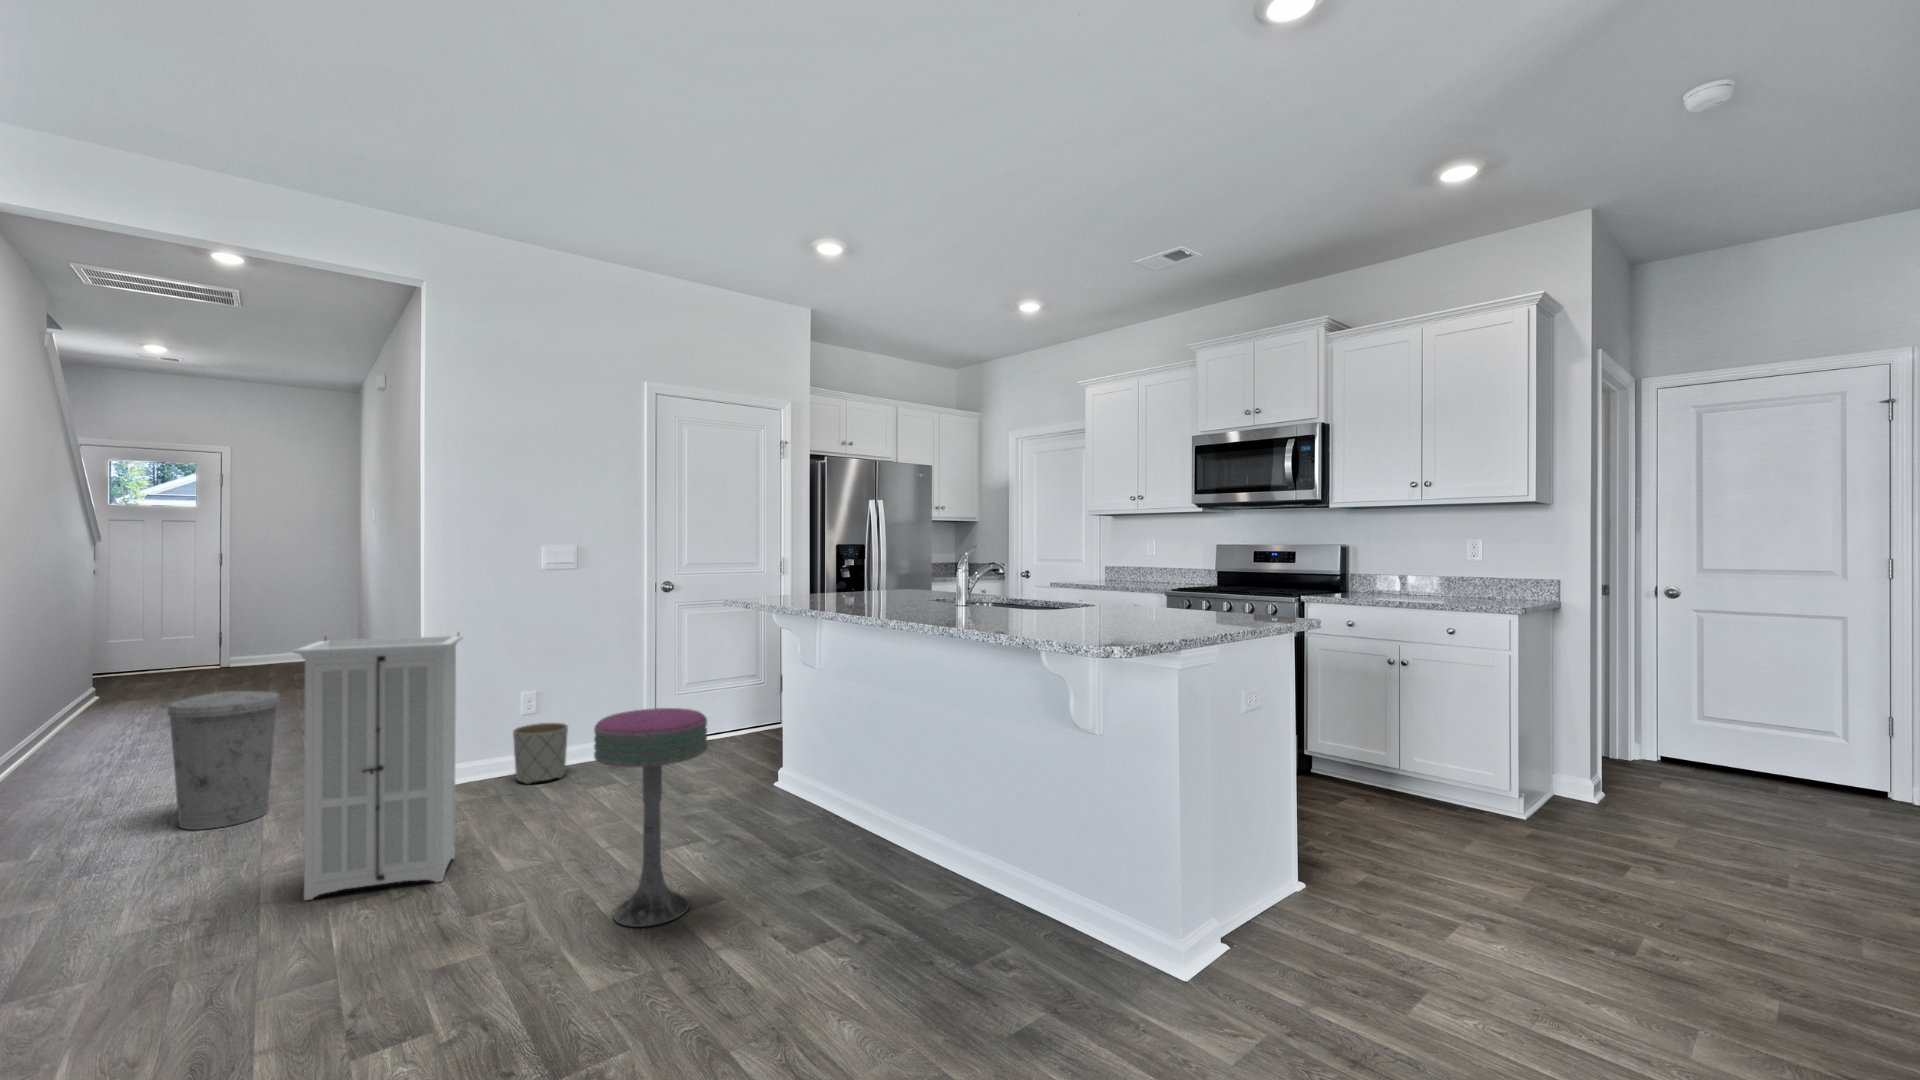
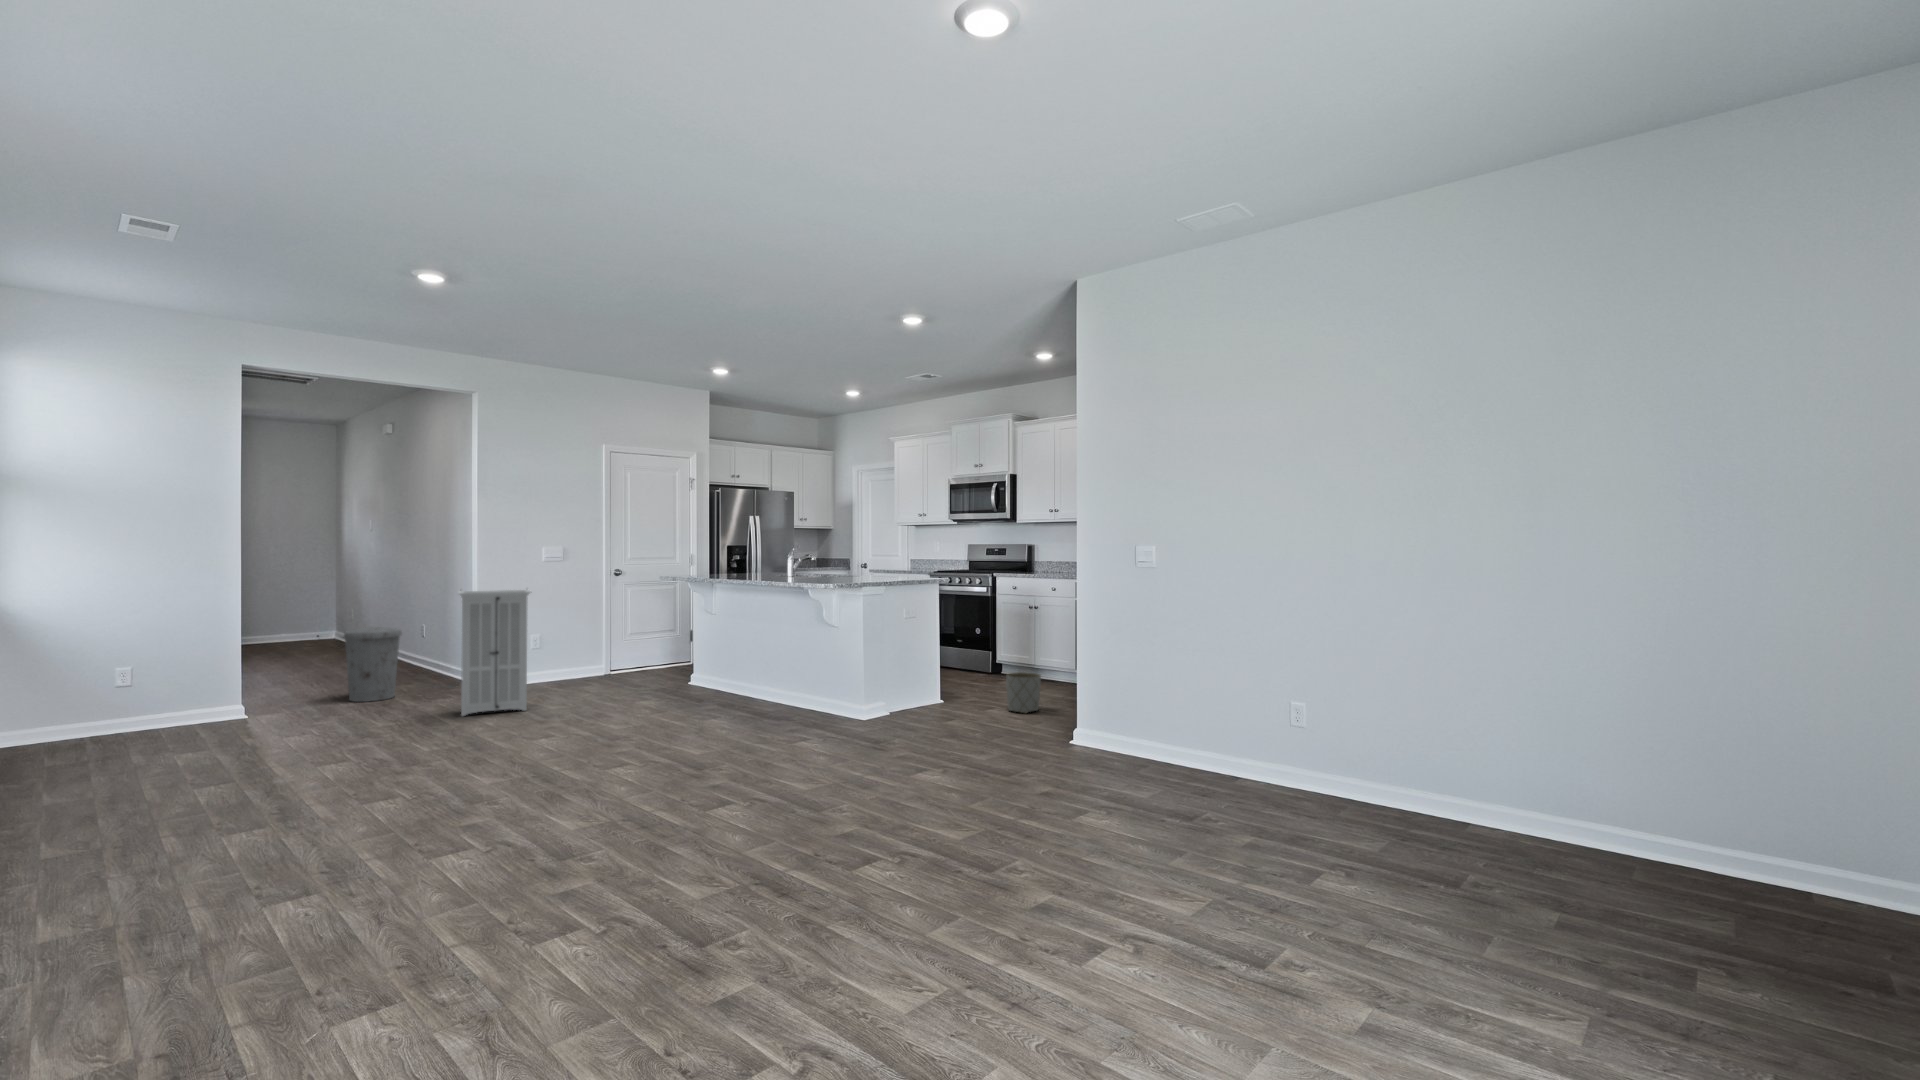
bar stool: present [594,708,707,927] -> none [613,621,667,717]
planter: present [513,723,568,784] -> present [1006,672,1041,714]

